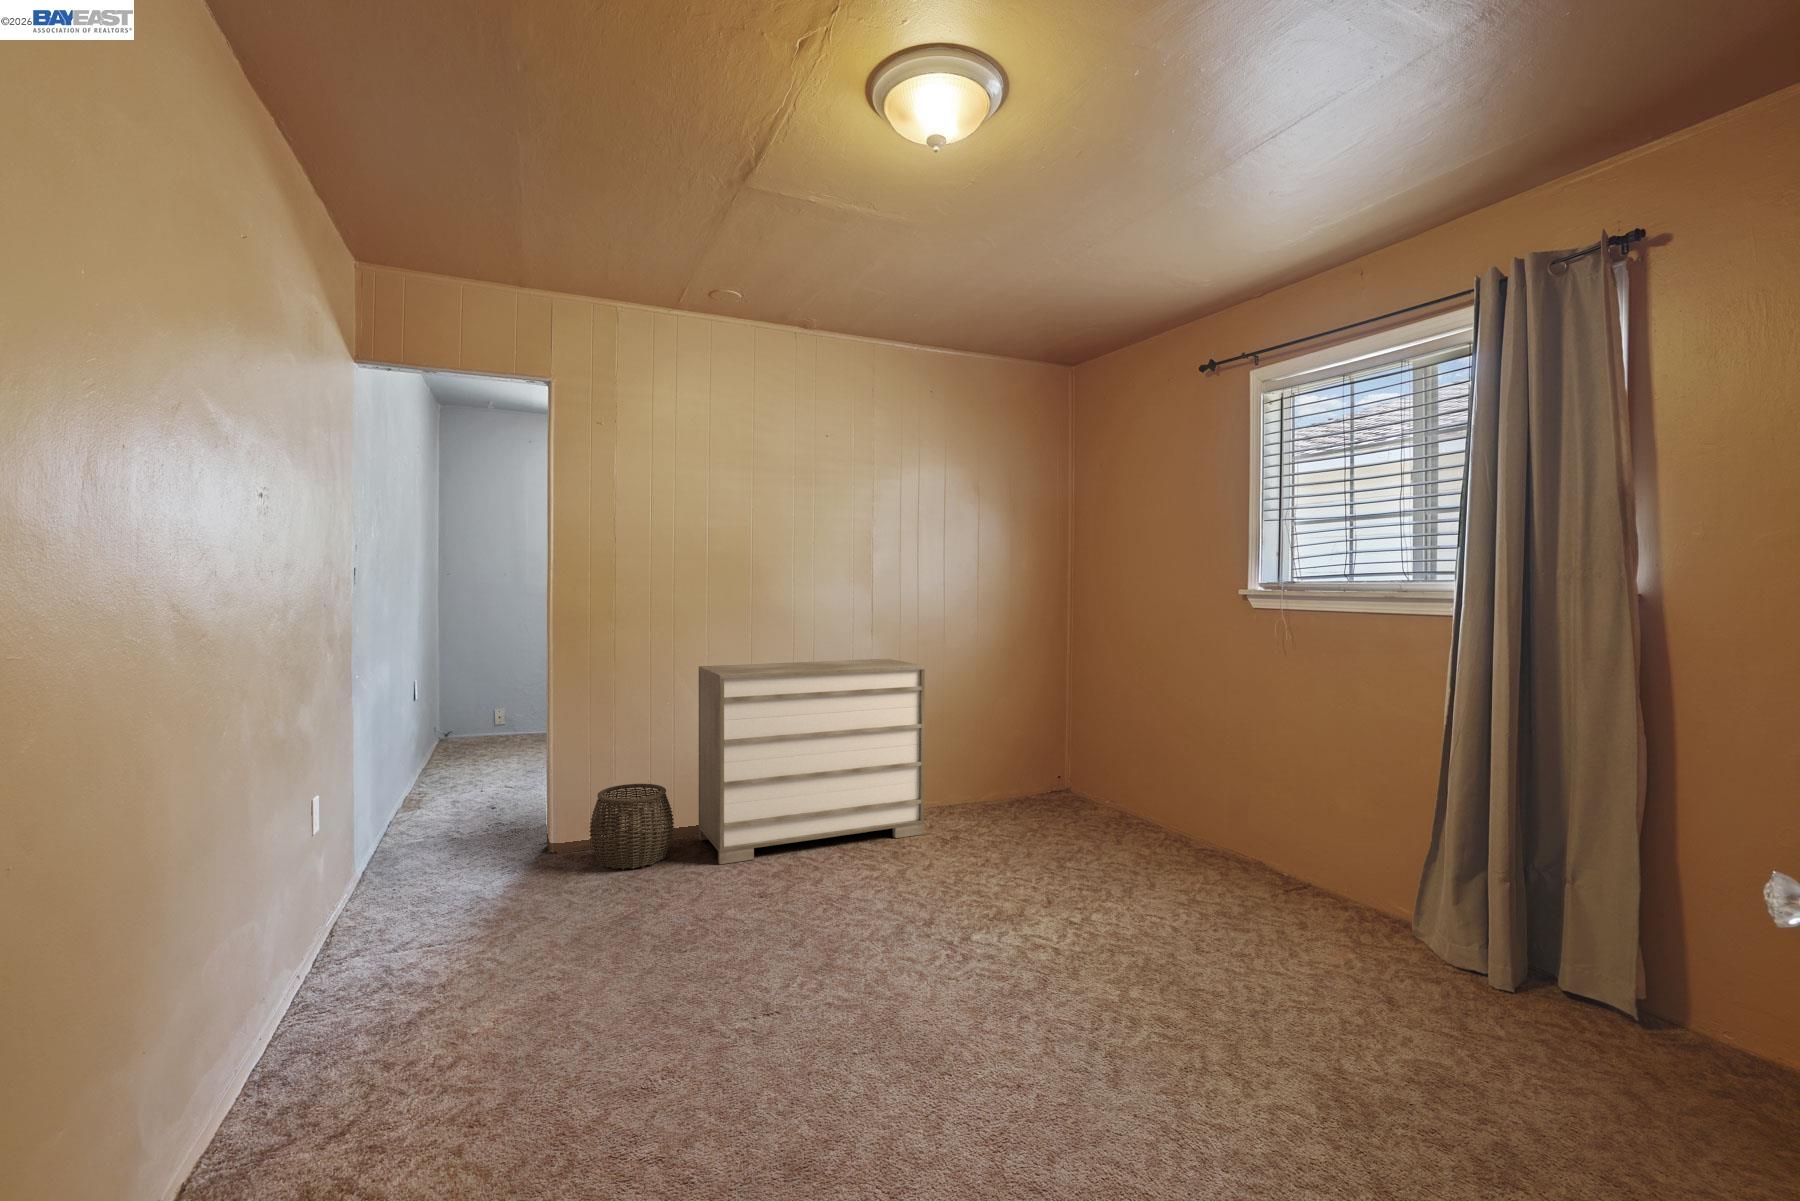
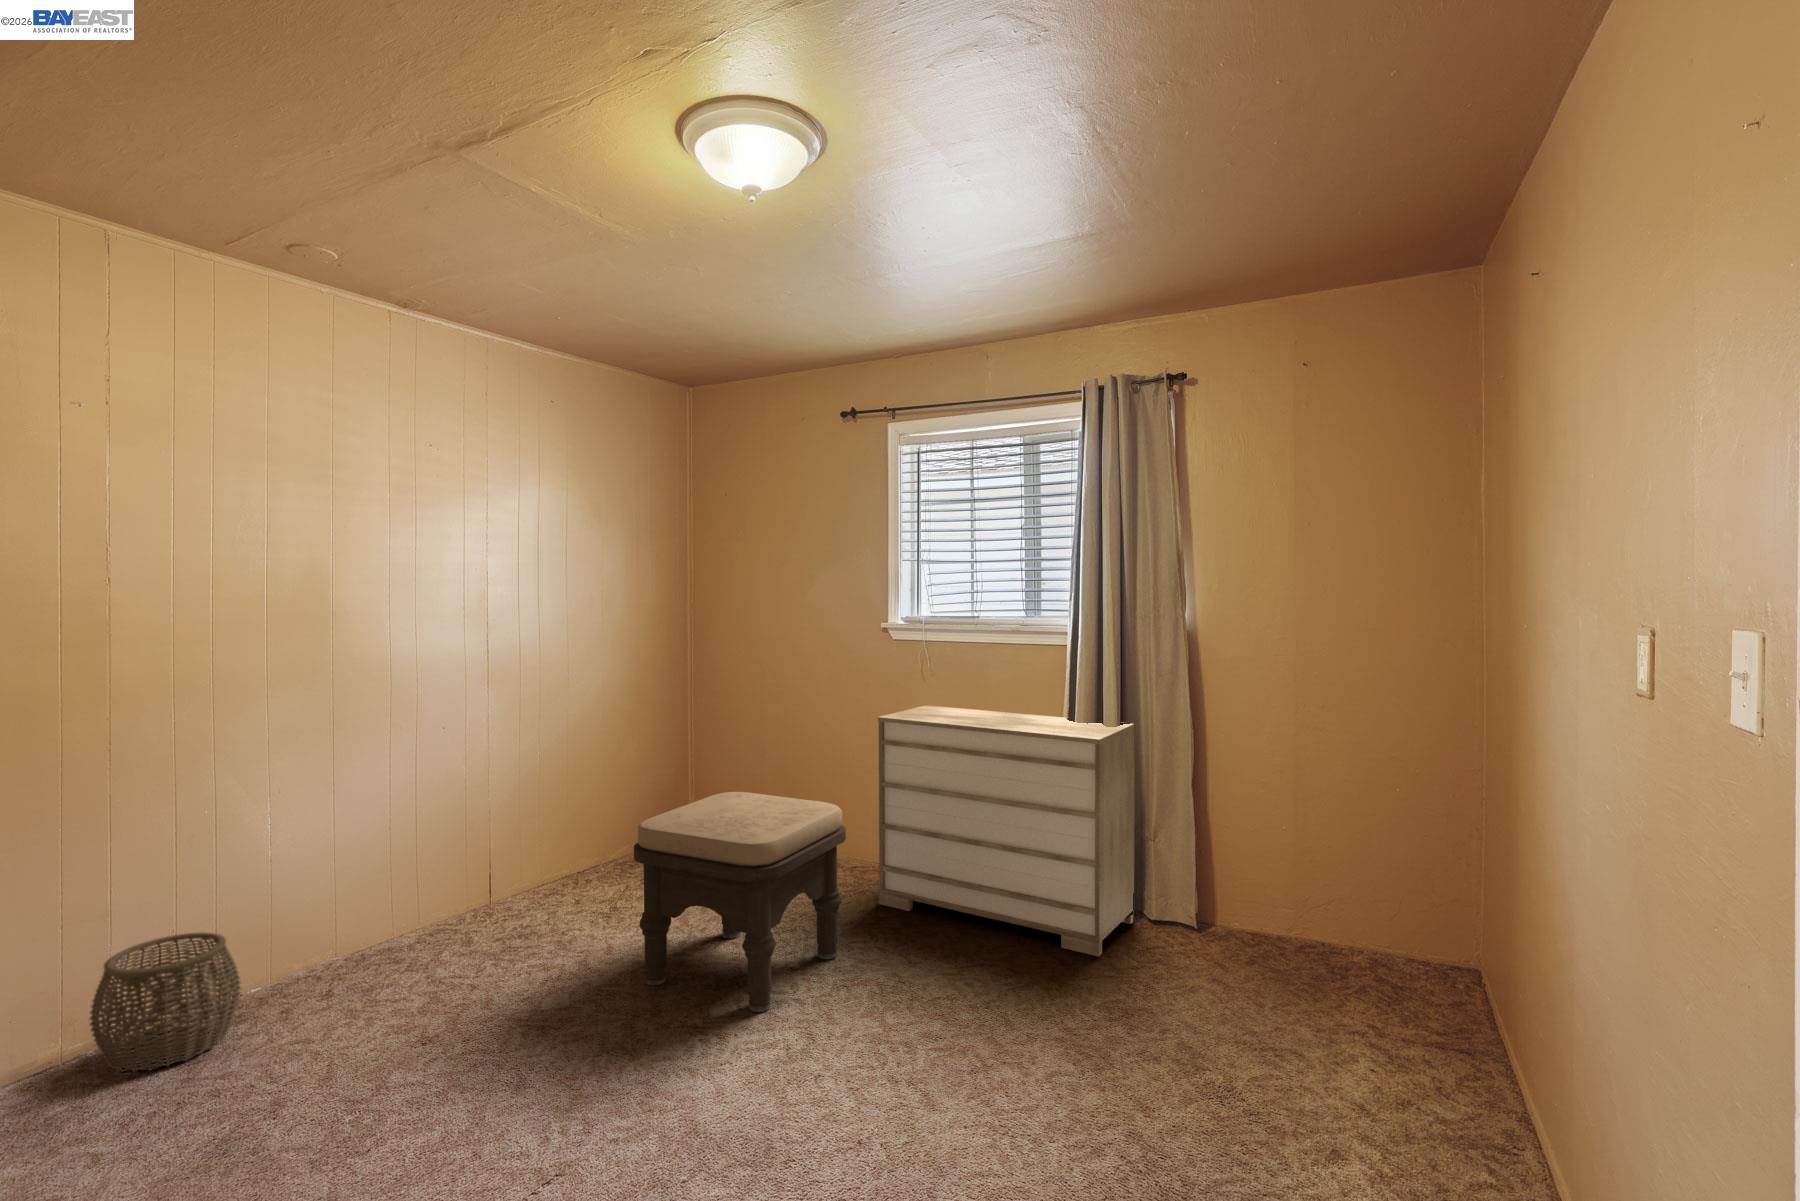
dresser: present [699,659,925,864] -> present [878,705,1135,957]
ottoman: none [930,742,1136,948] -> present [634,792,846,1012]

